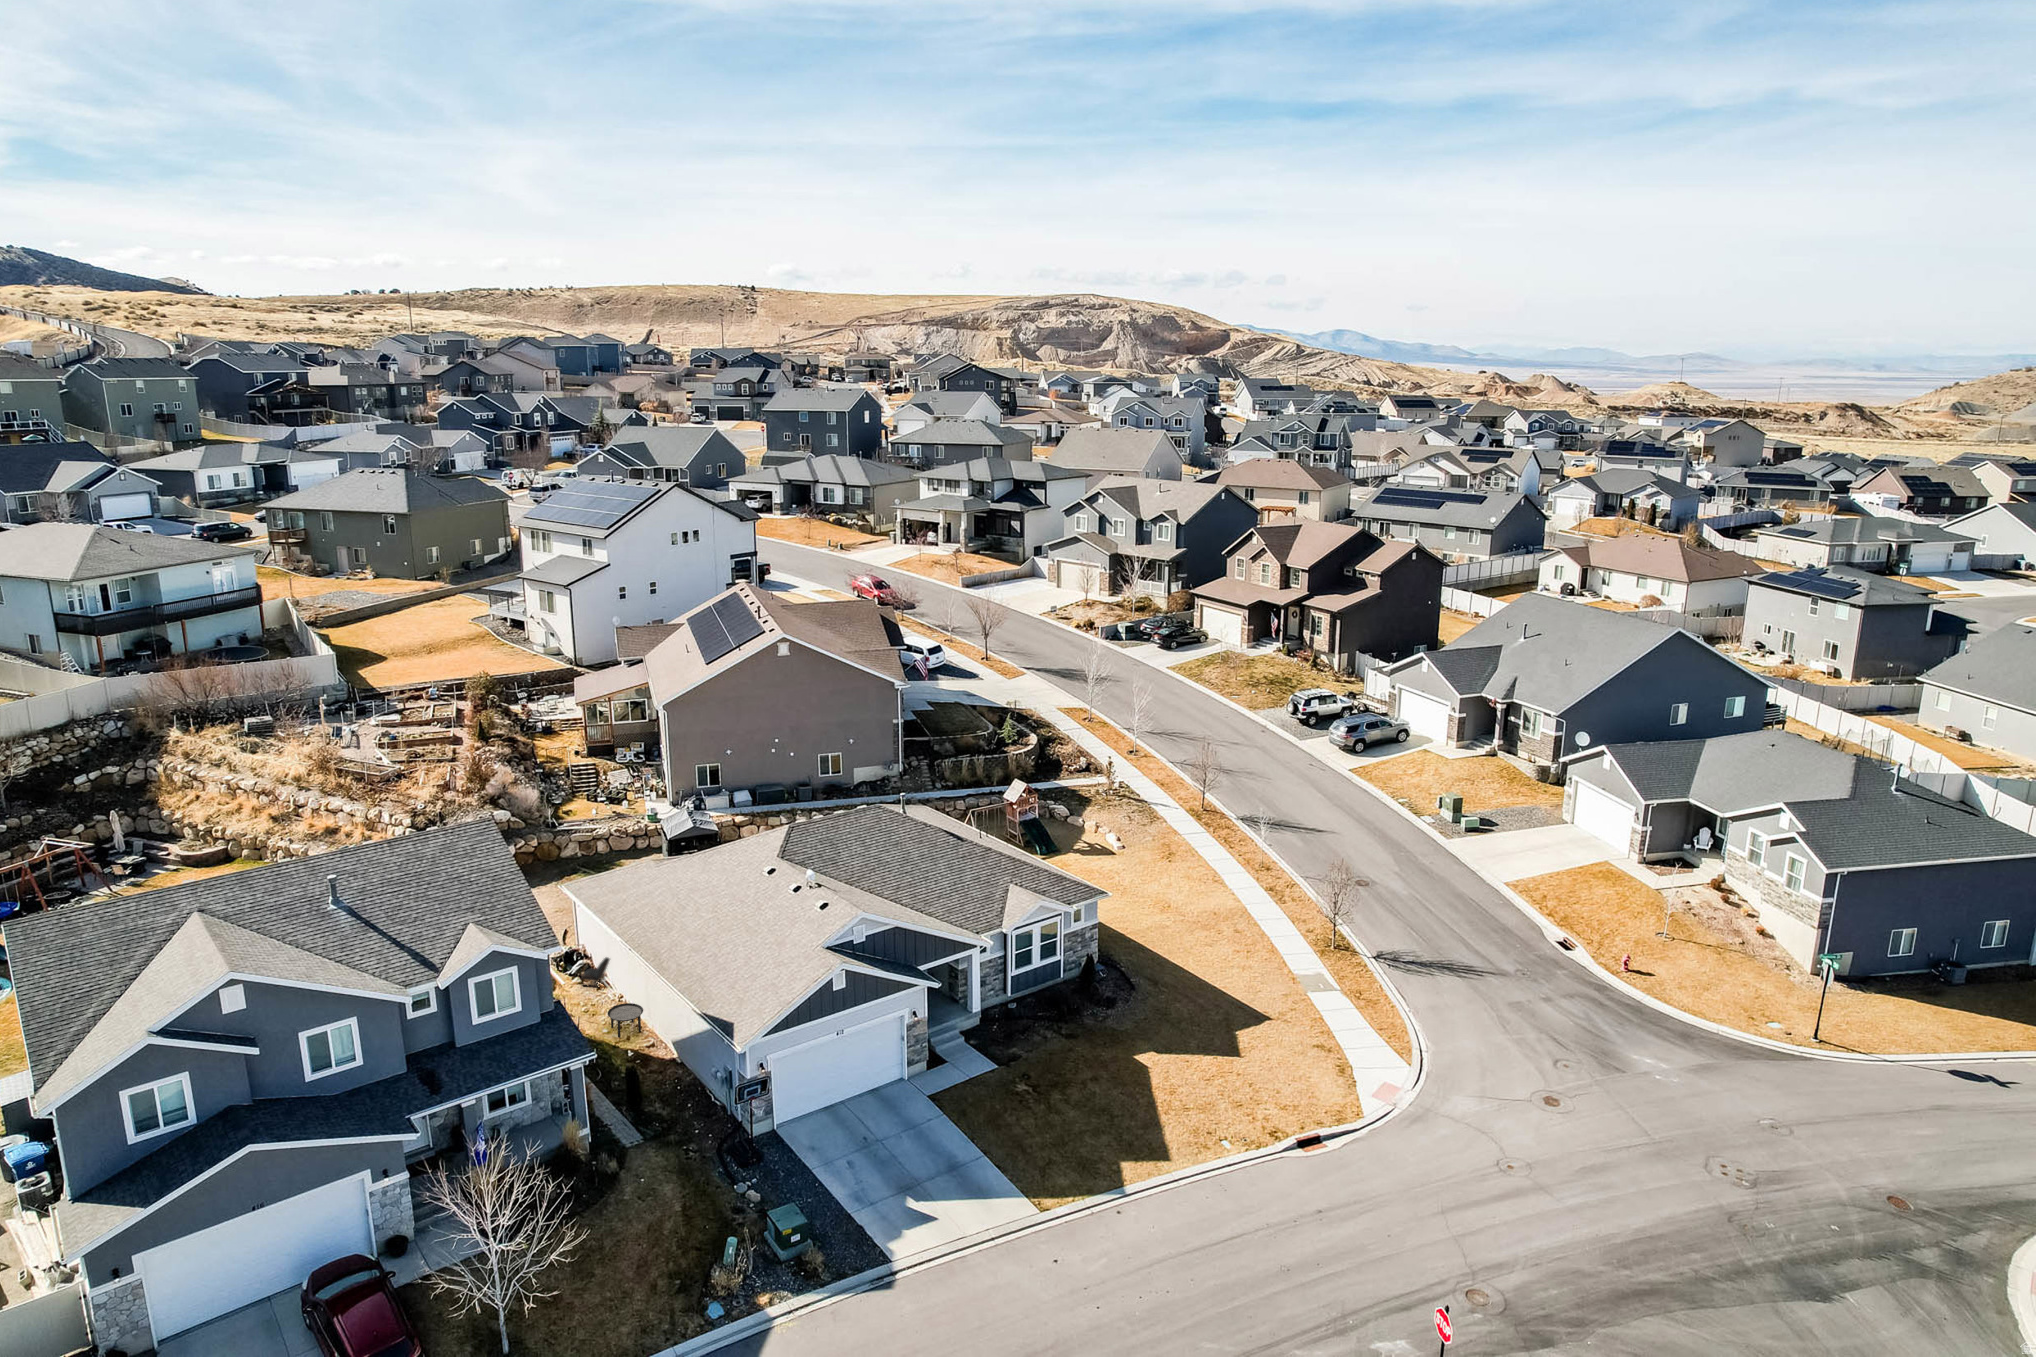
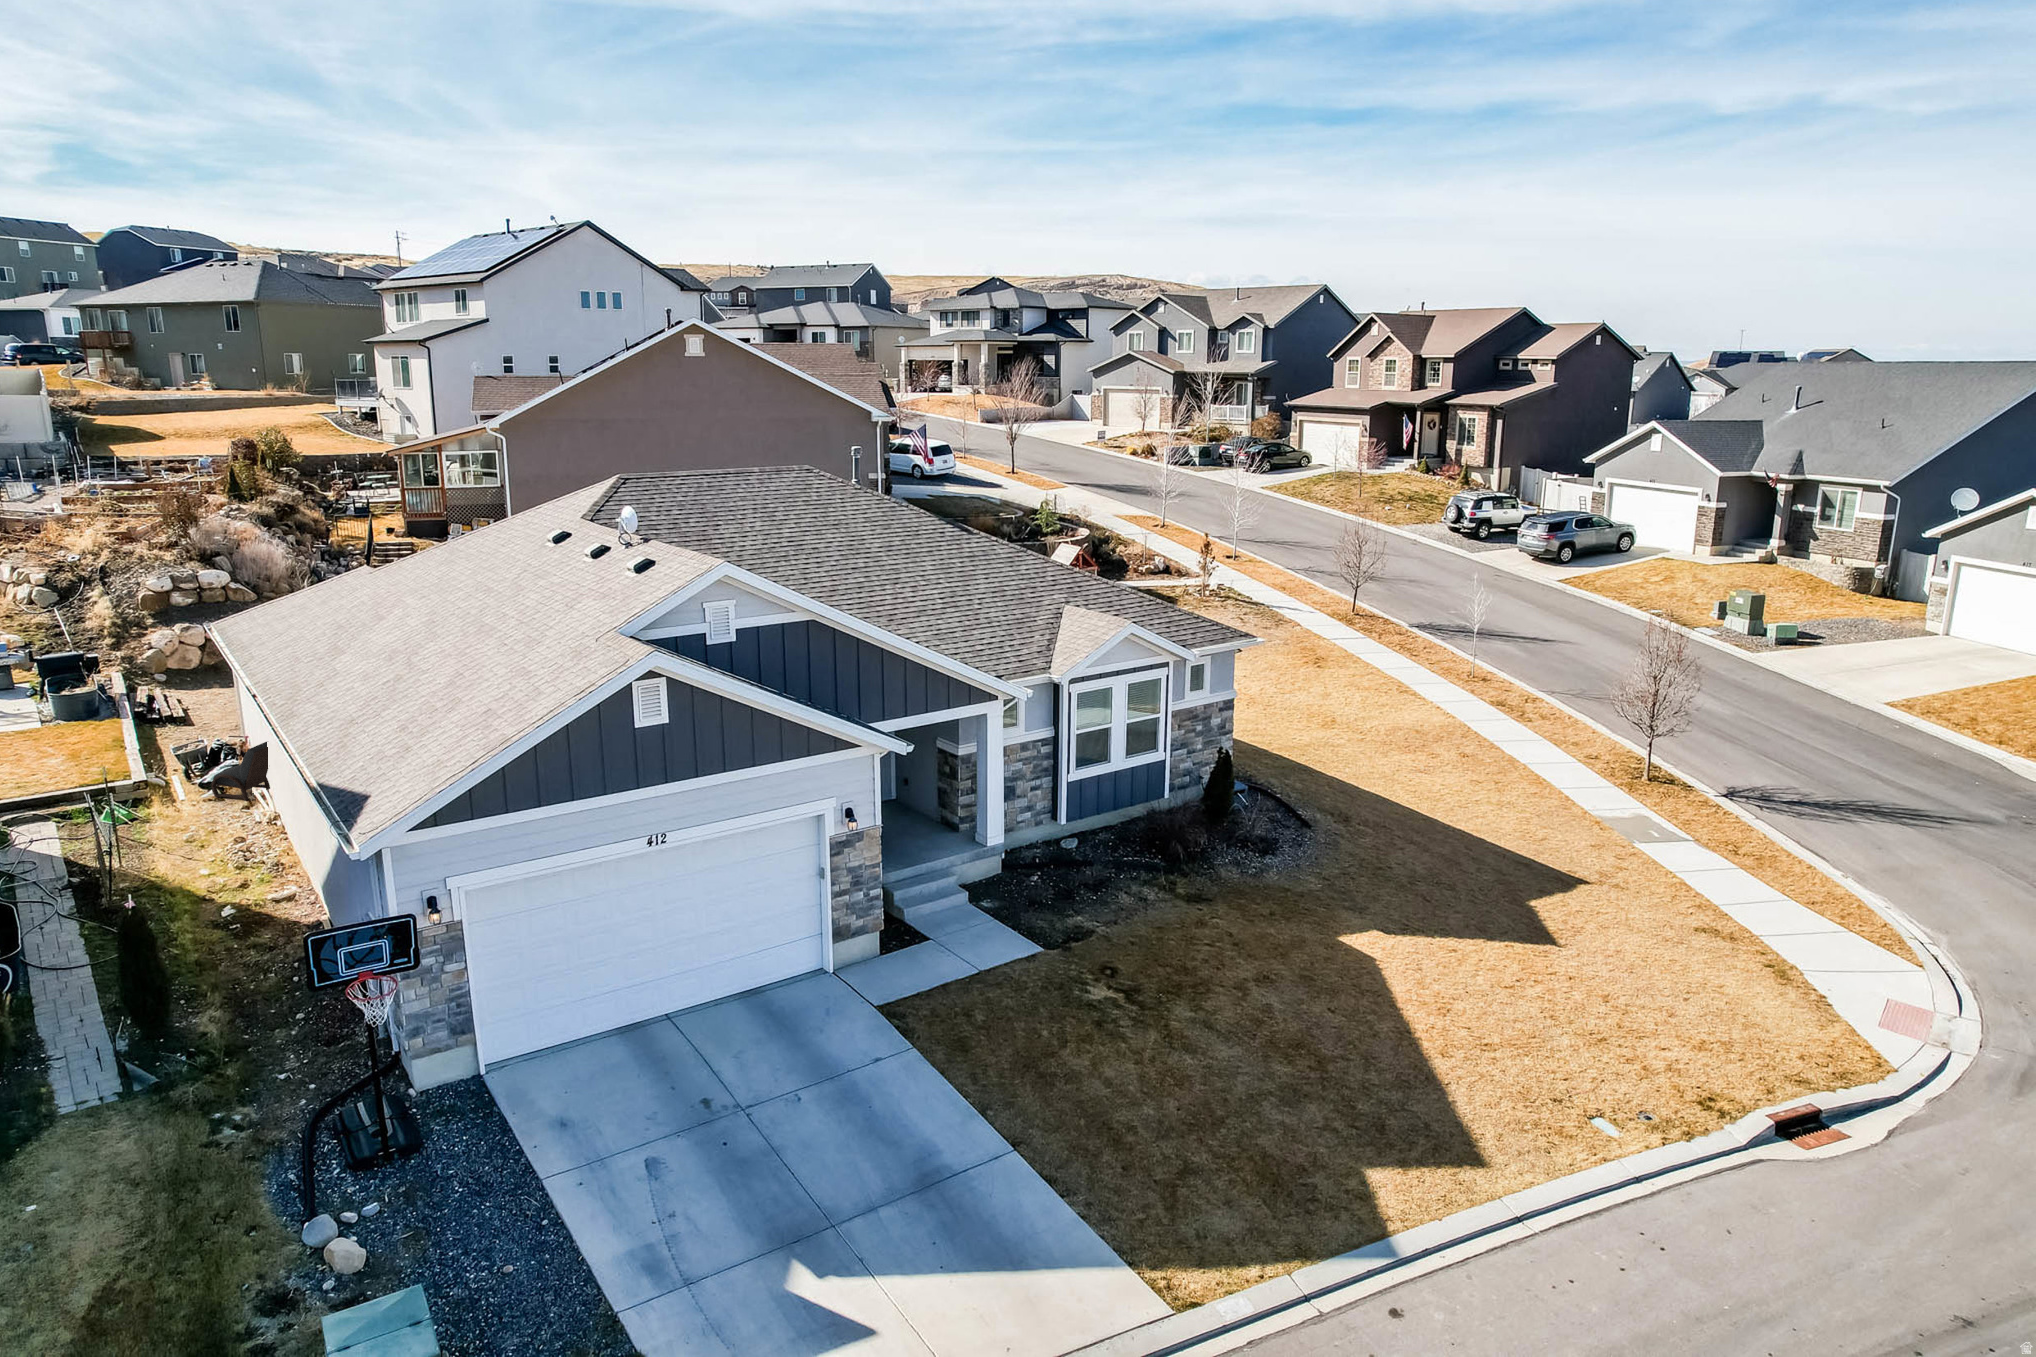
round table: present [608,1003,643,1037] -> none [208,815,292,880]

